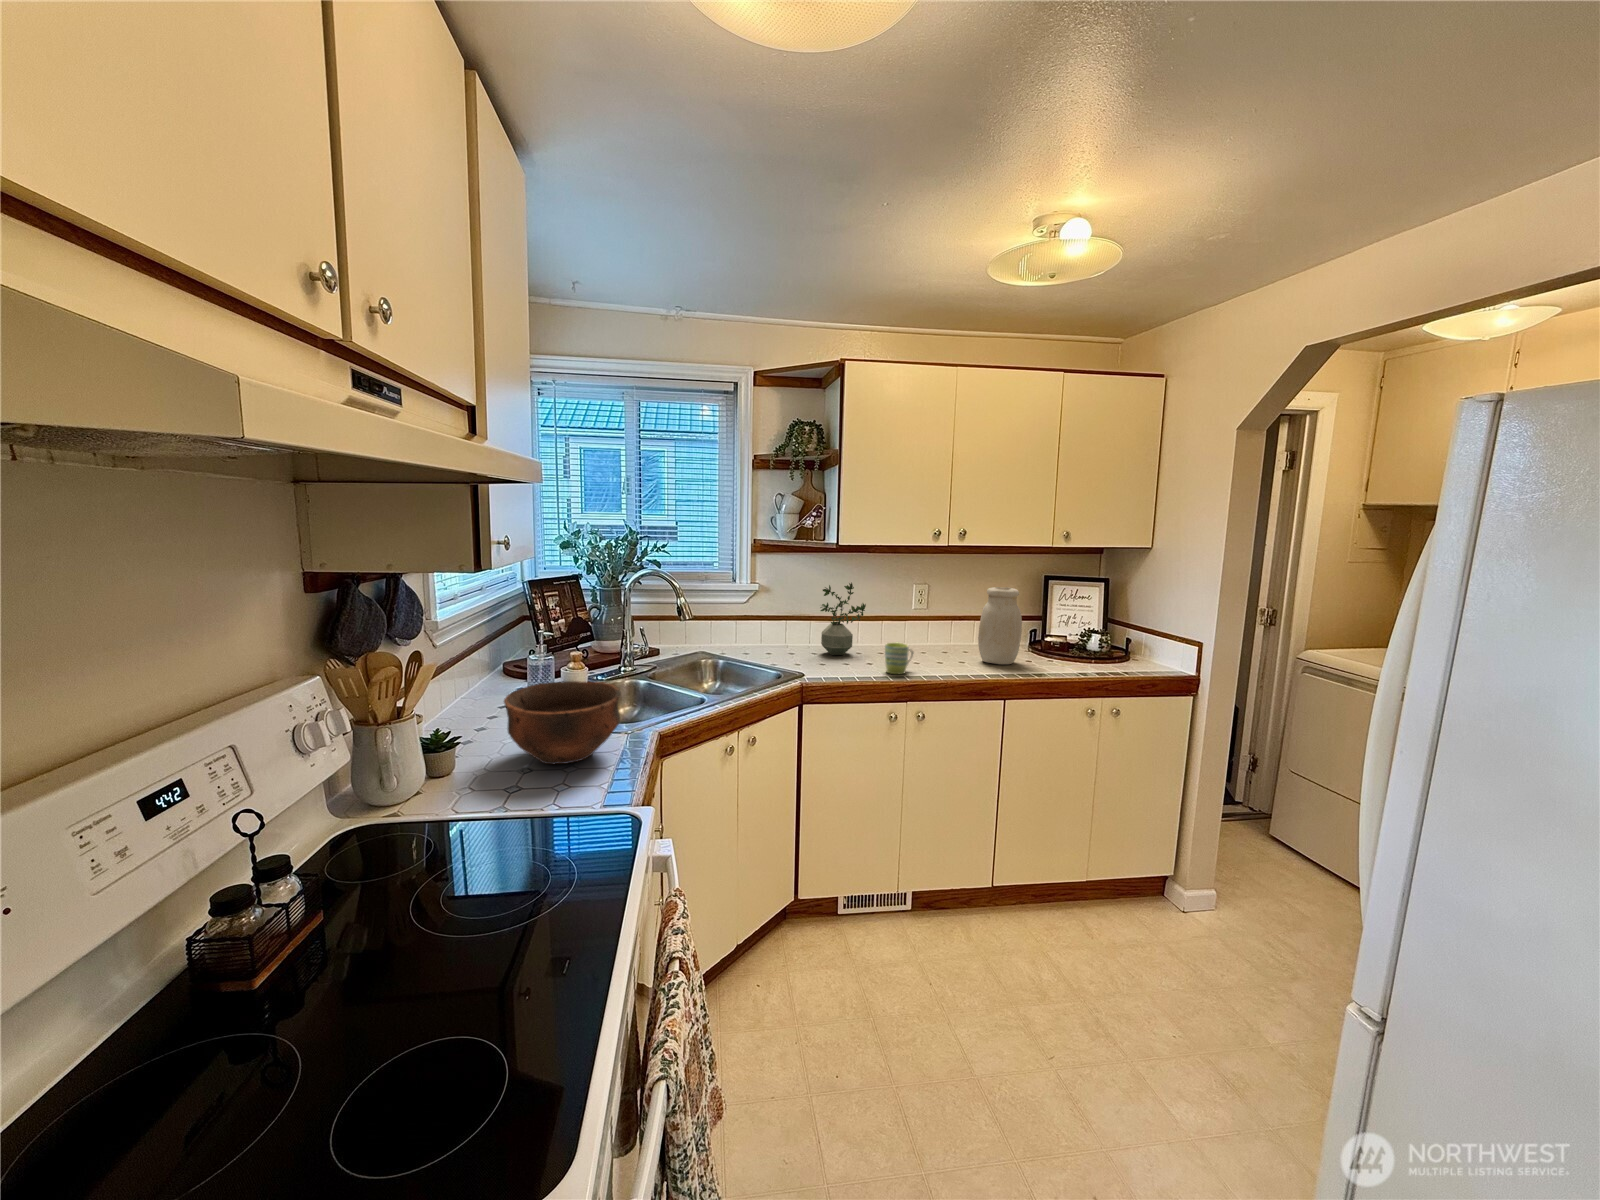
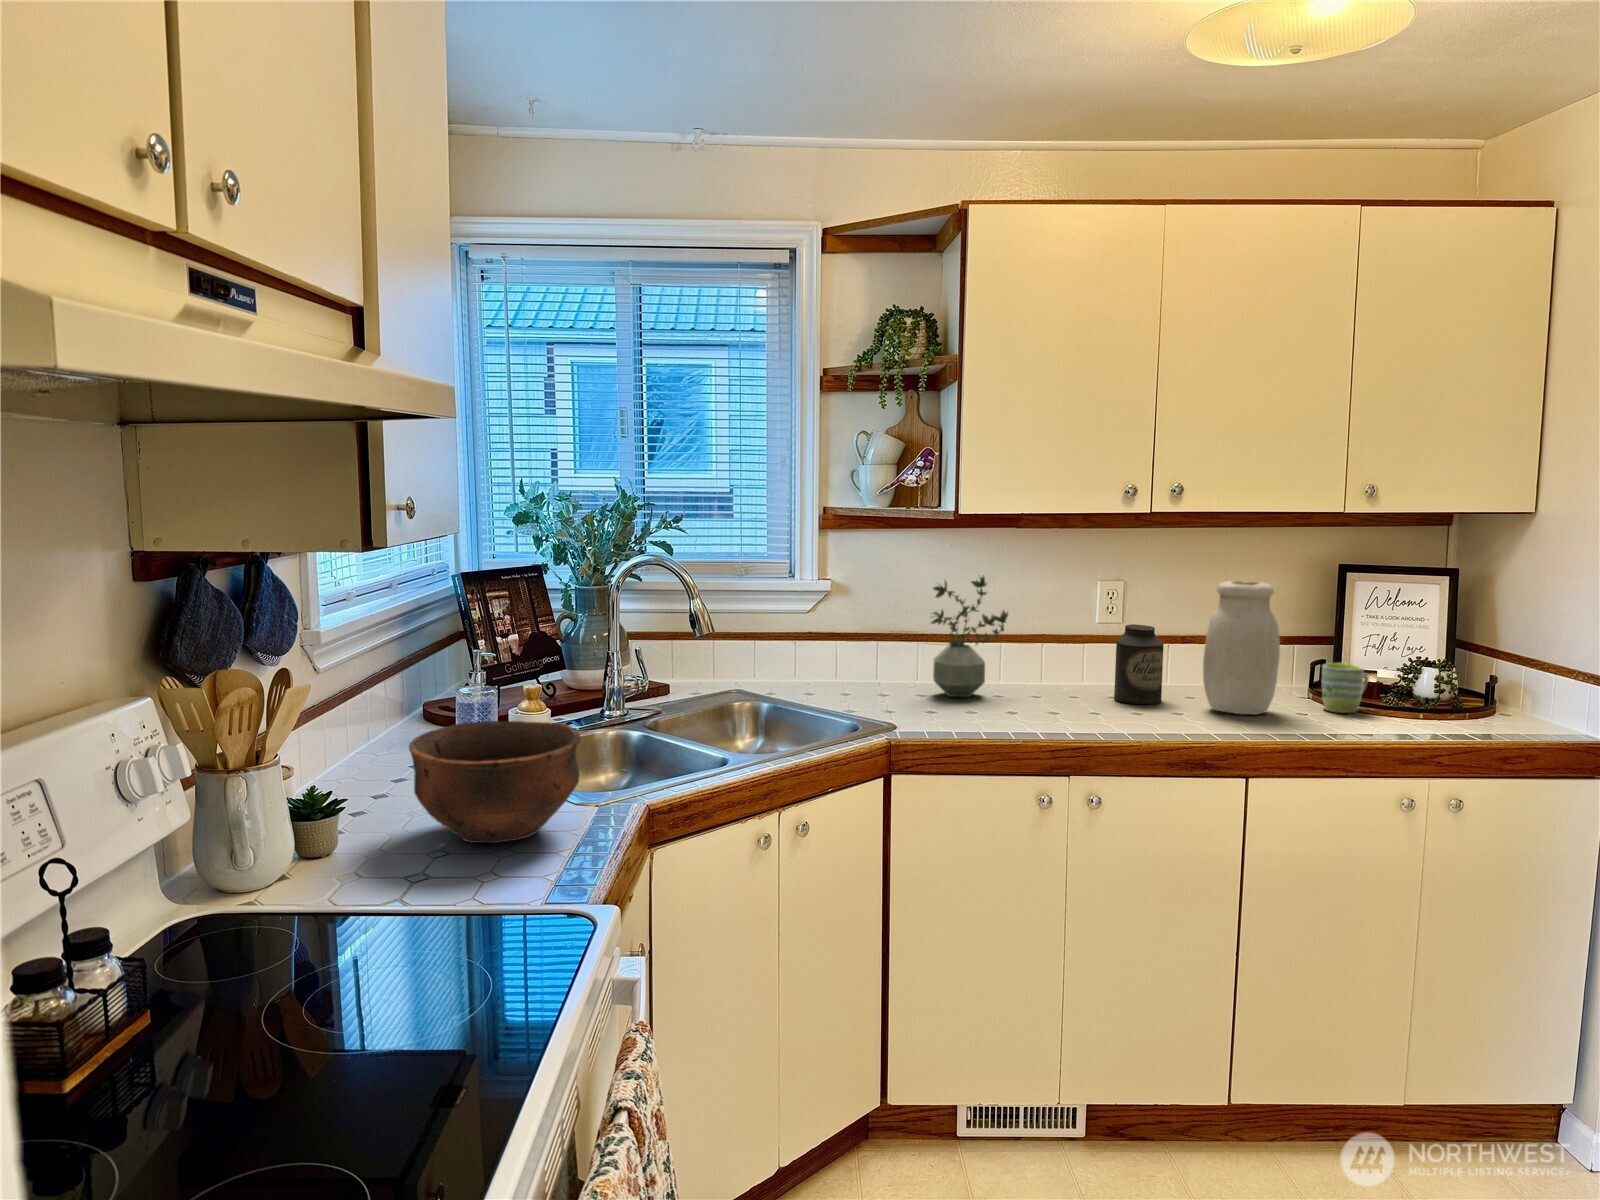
canister: none [926,612,955,658] -> present [1114,624,1164,704]
mug: present [885,643,913,674] -> present [1322,663,1369,713]

